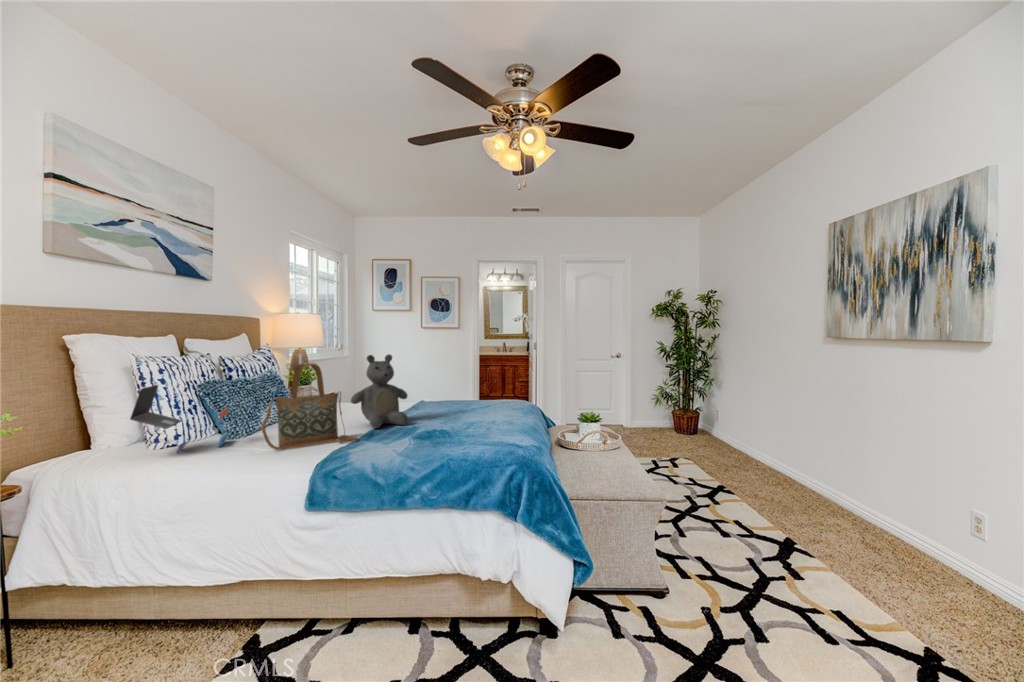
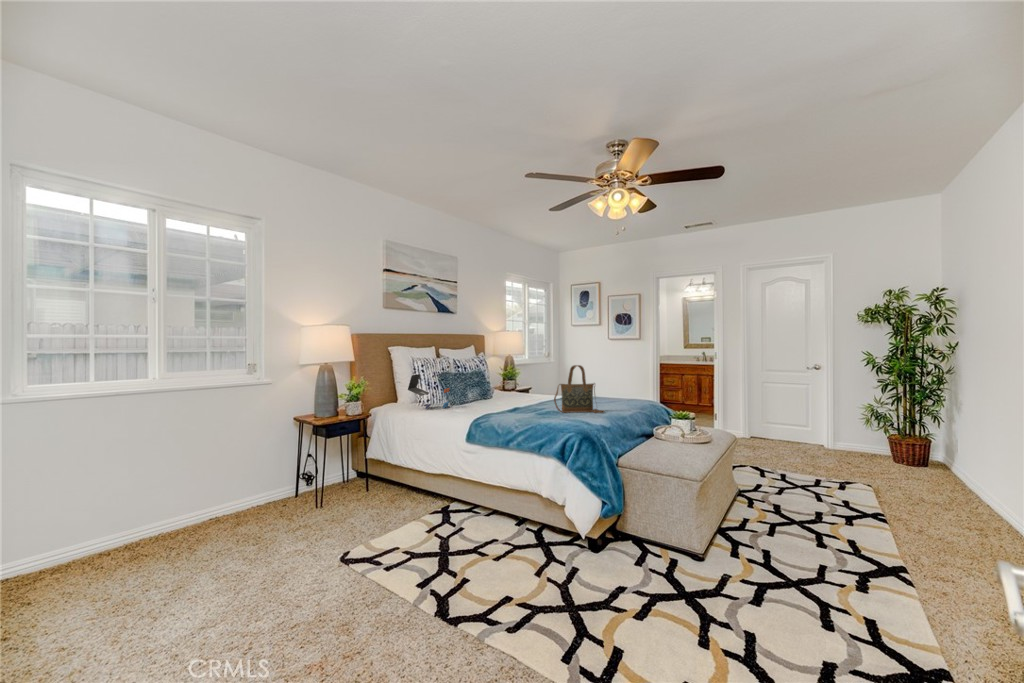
teddy bear: present [351,354,408,429] -> none [512,362,548,408]
handbag: present [262,363,358,450] -> present [554,365,604,413]

